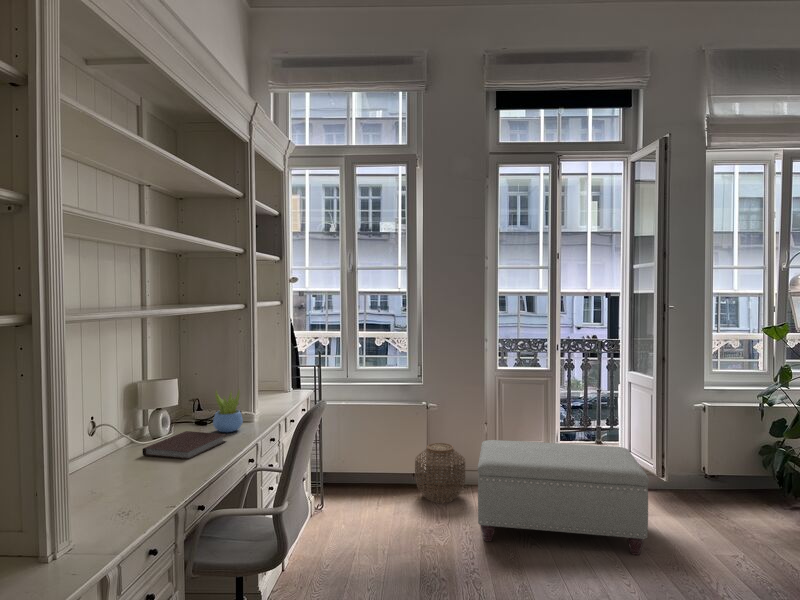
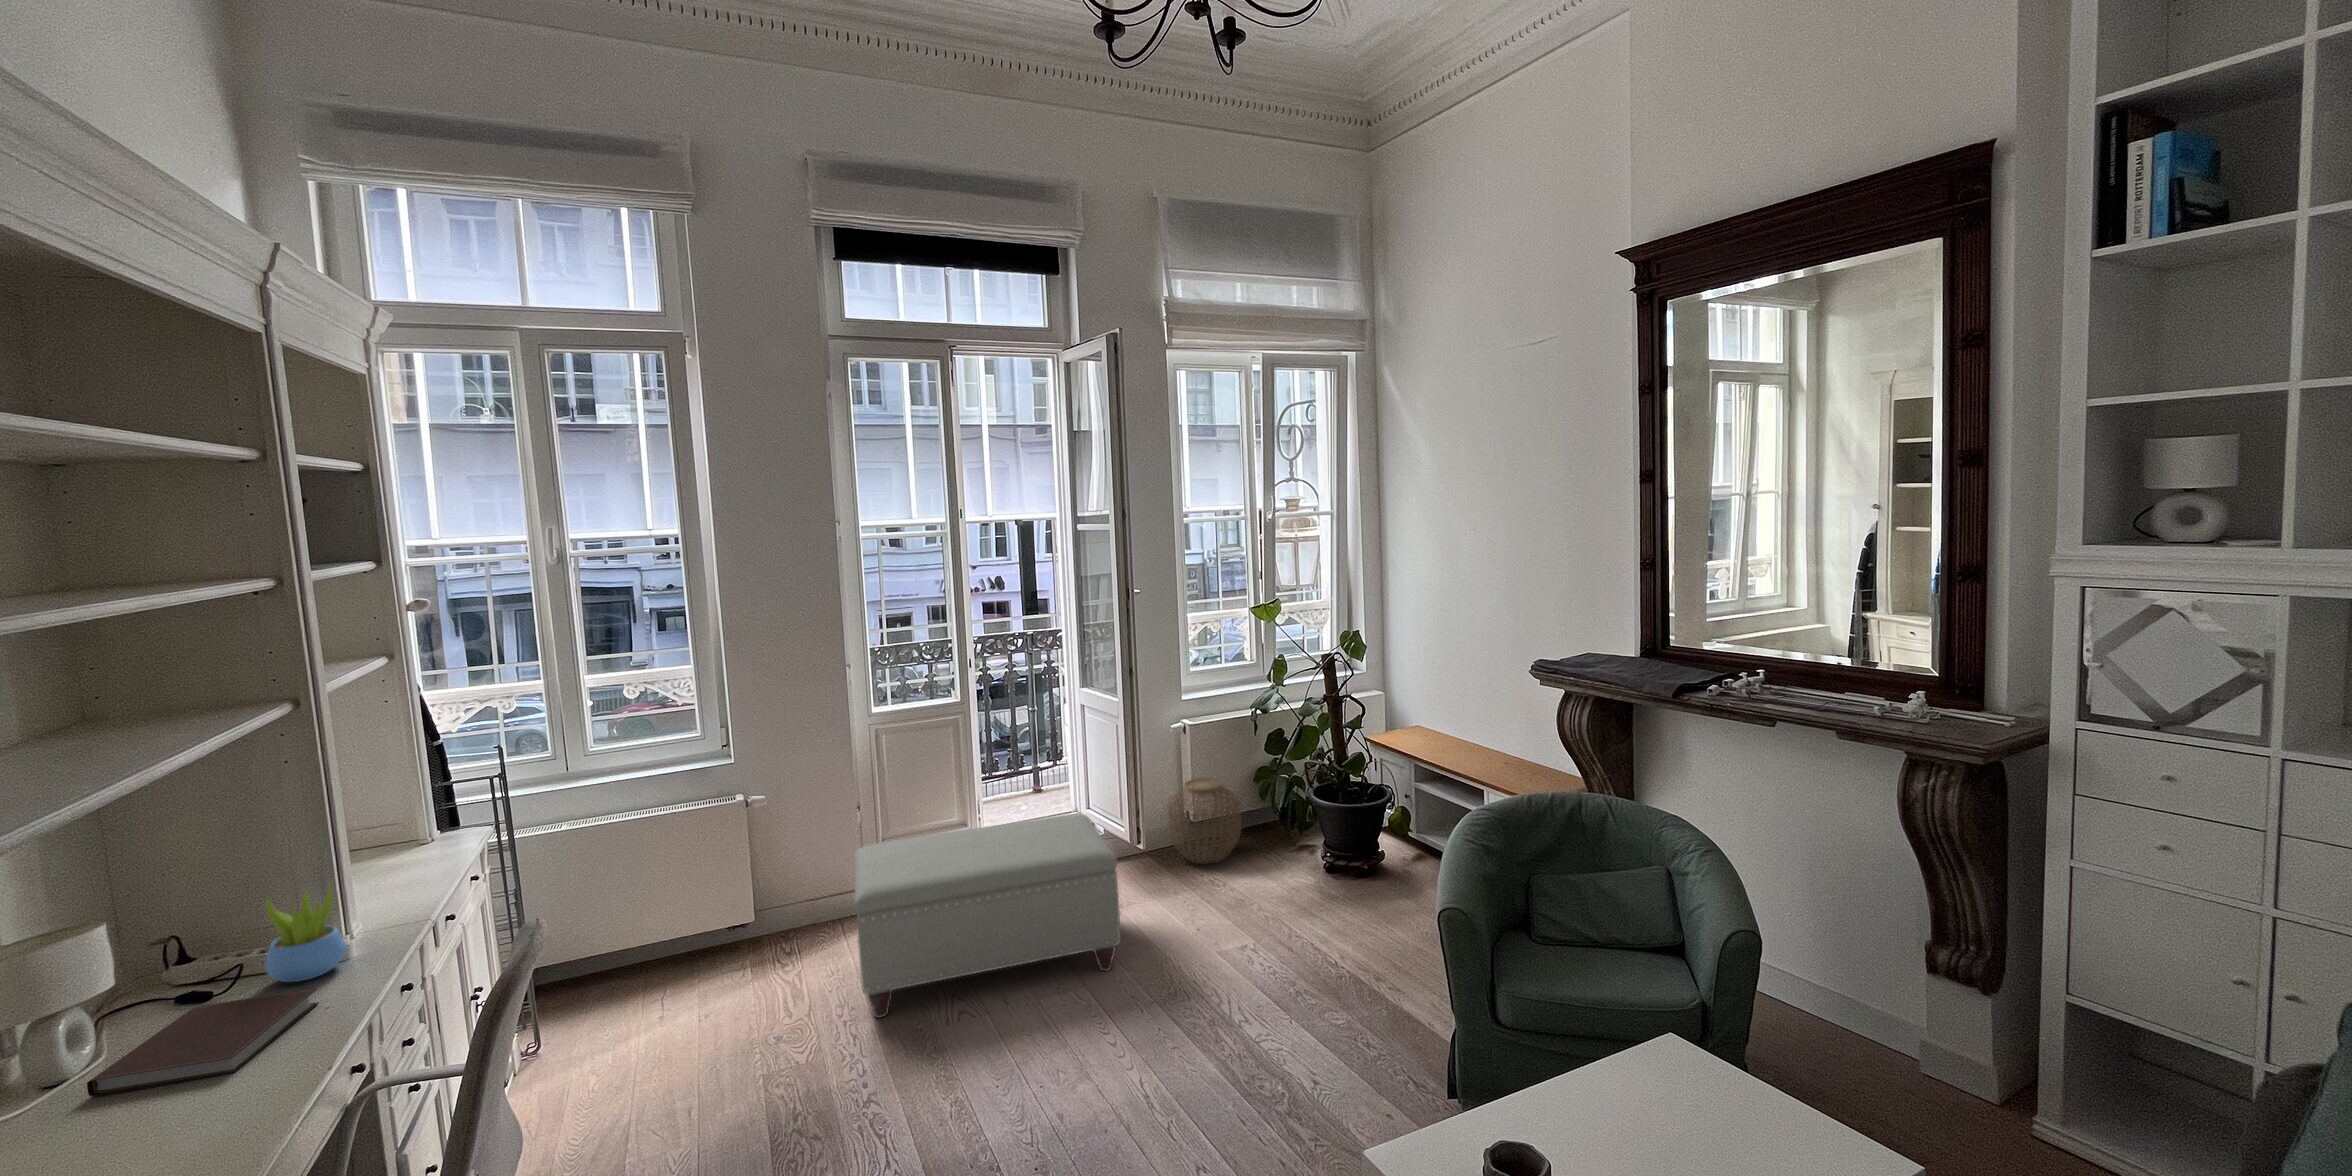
woven basket: present [415,443,465,503] -> present [1168,778,1241,864]

